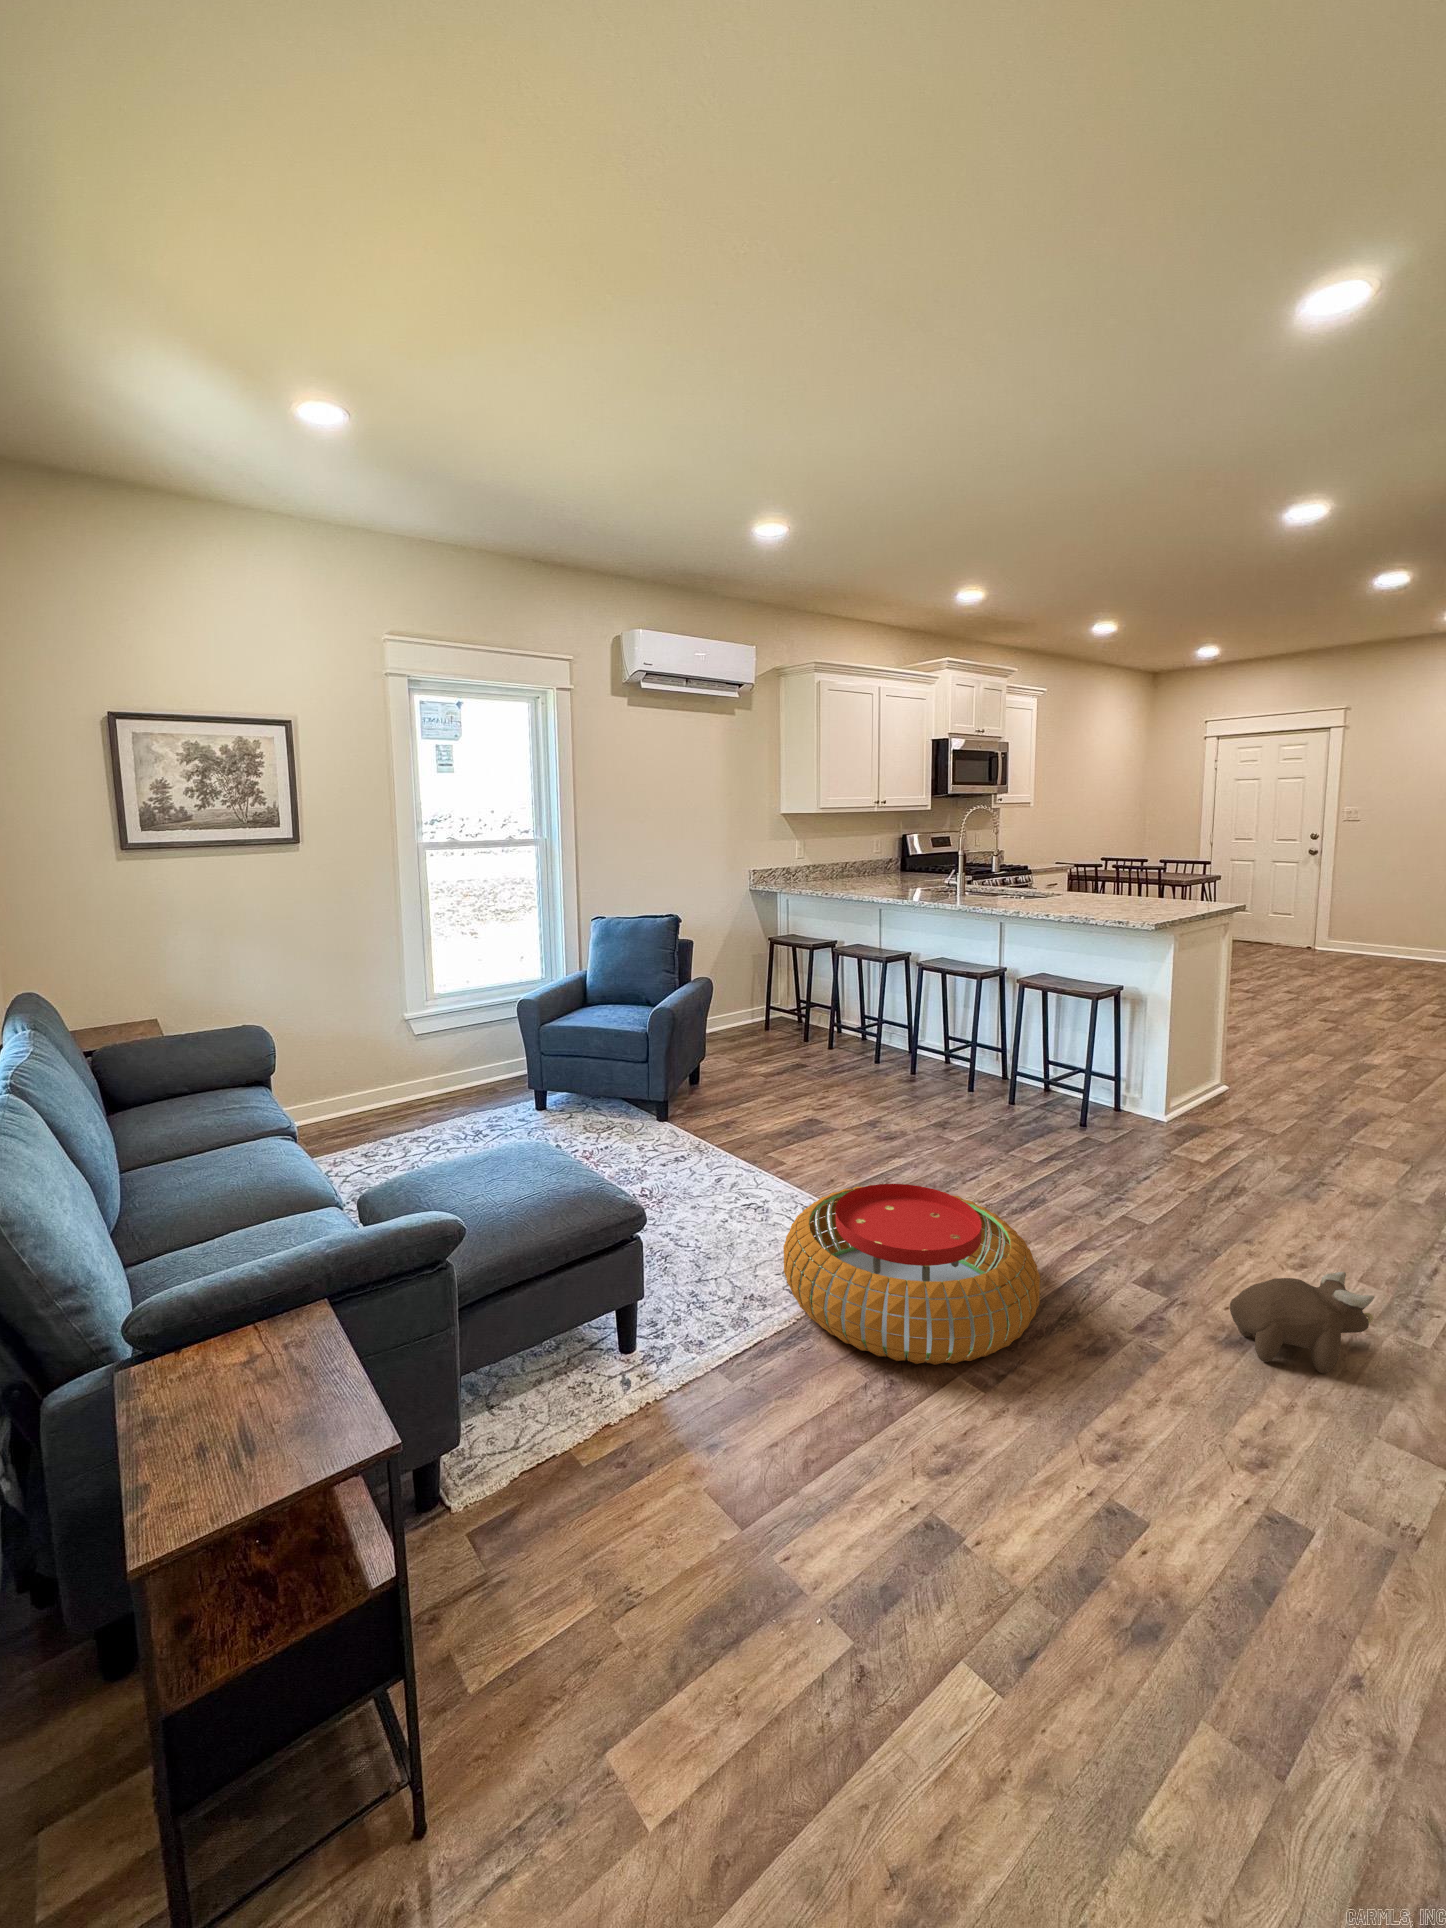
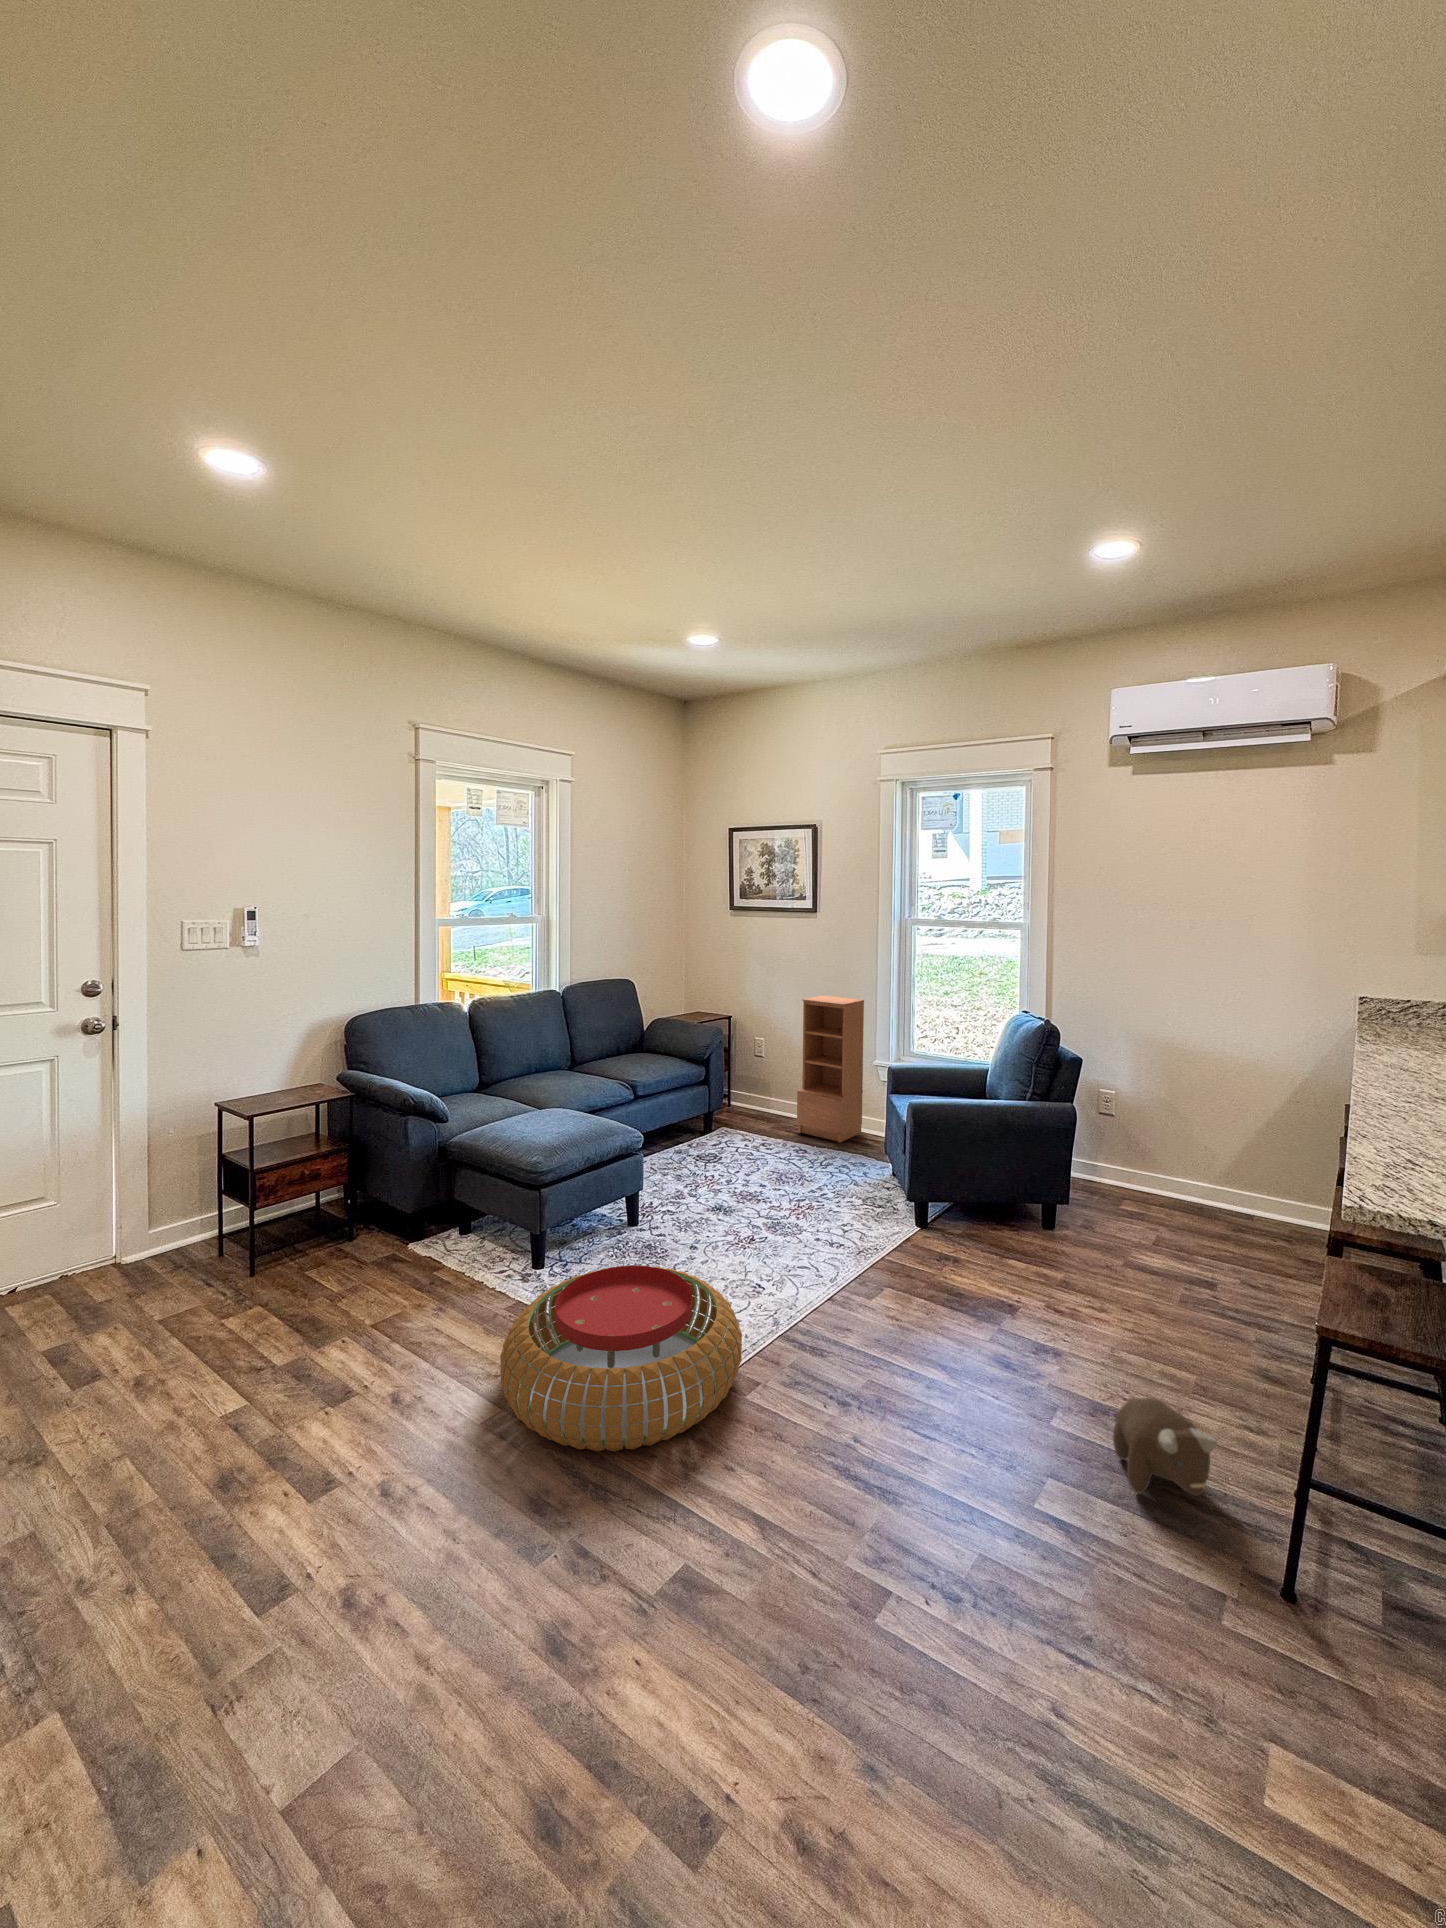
bookcase: none [323,950,415,1143] -> present [797,995,864,1143]
plush toy: present [1230,1272,1374,1373] -> present [1113,1398,1217,1496]

